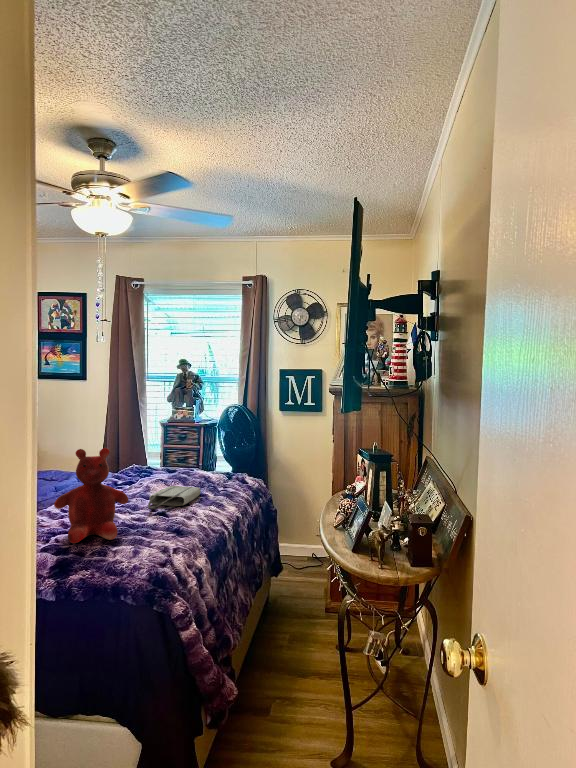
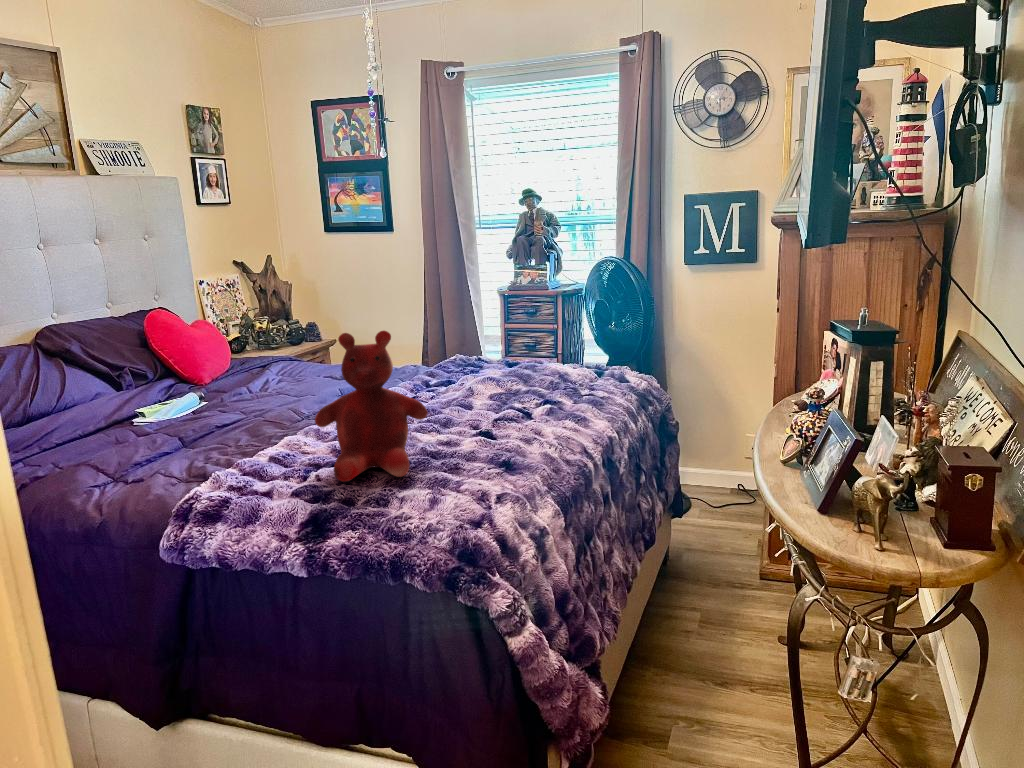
tote bag: present [148,486,201,509] -> none [464,388,551,426]

